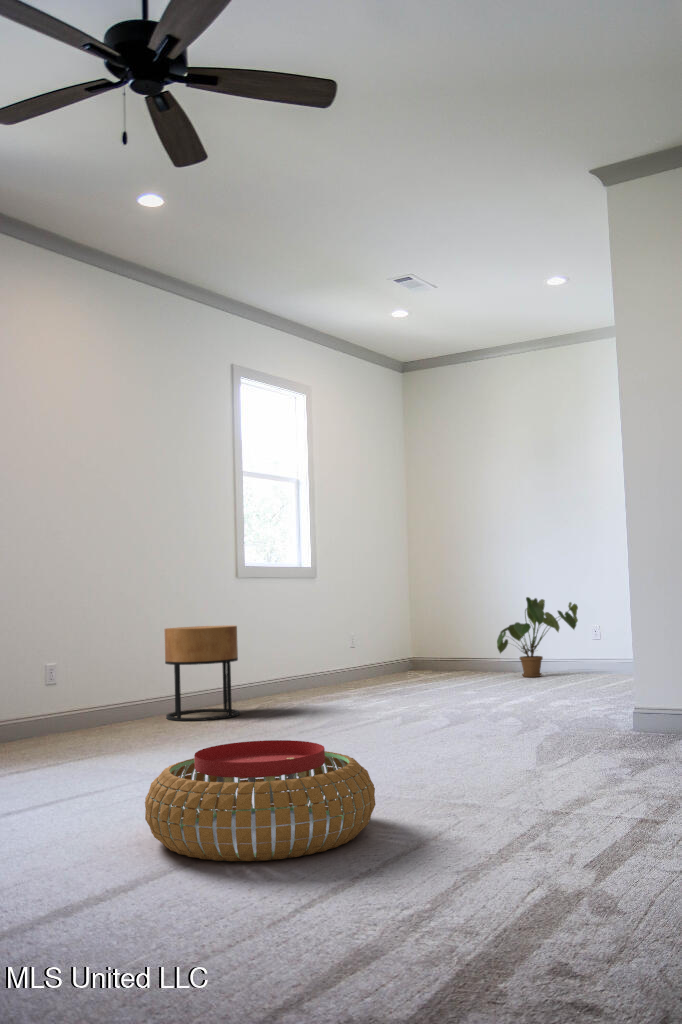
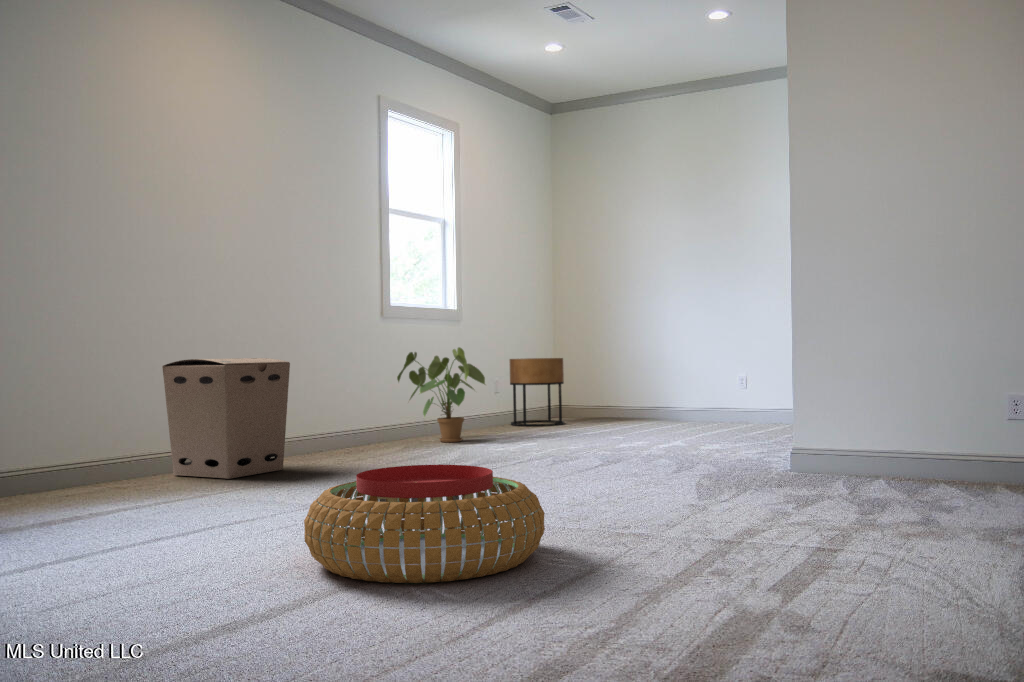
house plant: present [497,597,578,677] -> present [397,347,485,442]
cardboard box: none [22,625,145,746] -> present [162,358,290,479]
side table: present [165,625,239,721] -> present [509,358,565,426]

